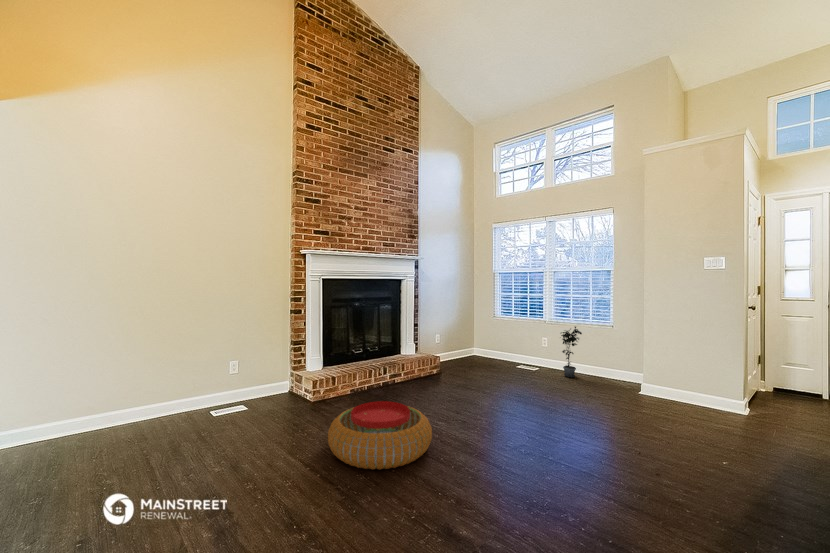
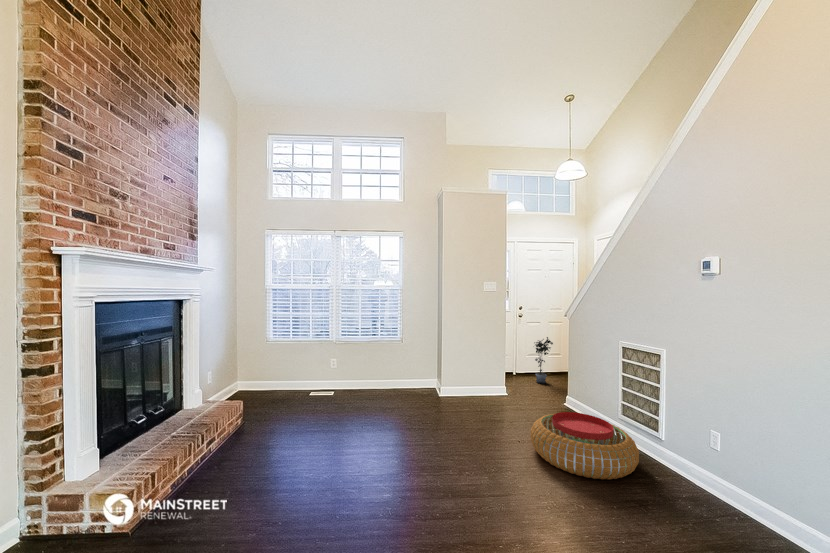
pouf: present [328,401,432,469] -> present [531,412,639,480]

